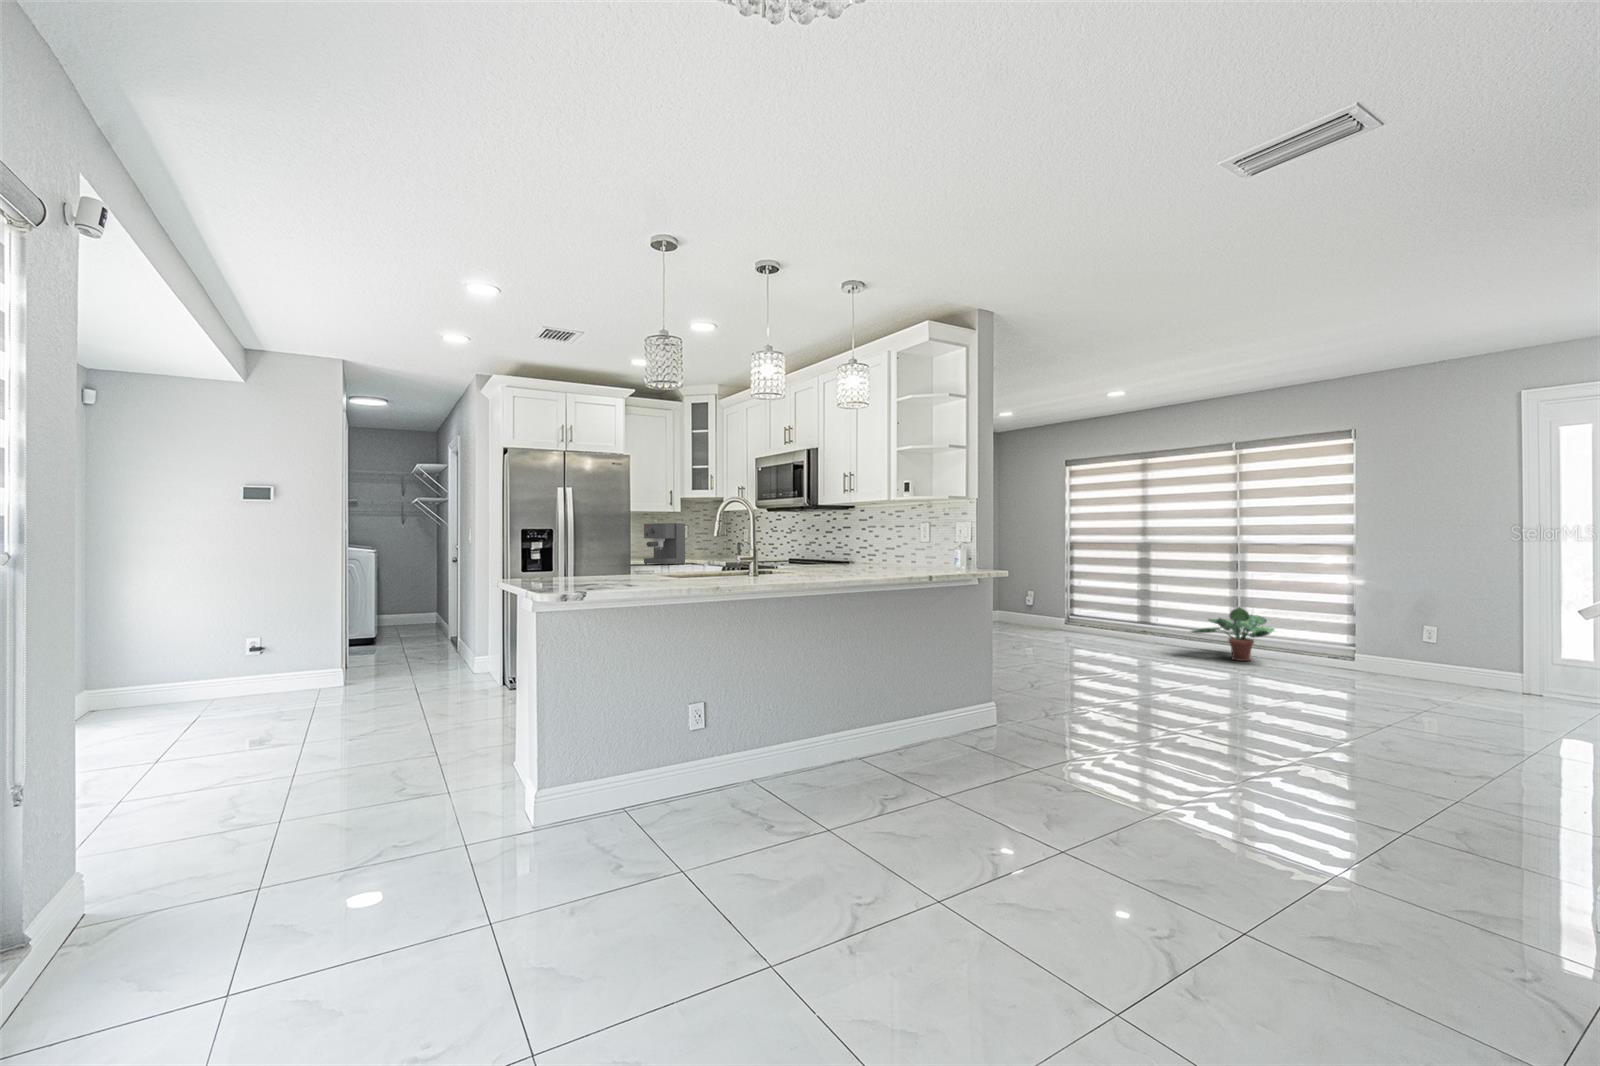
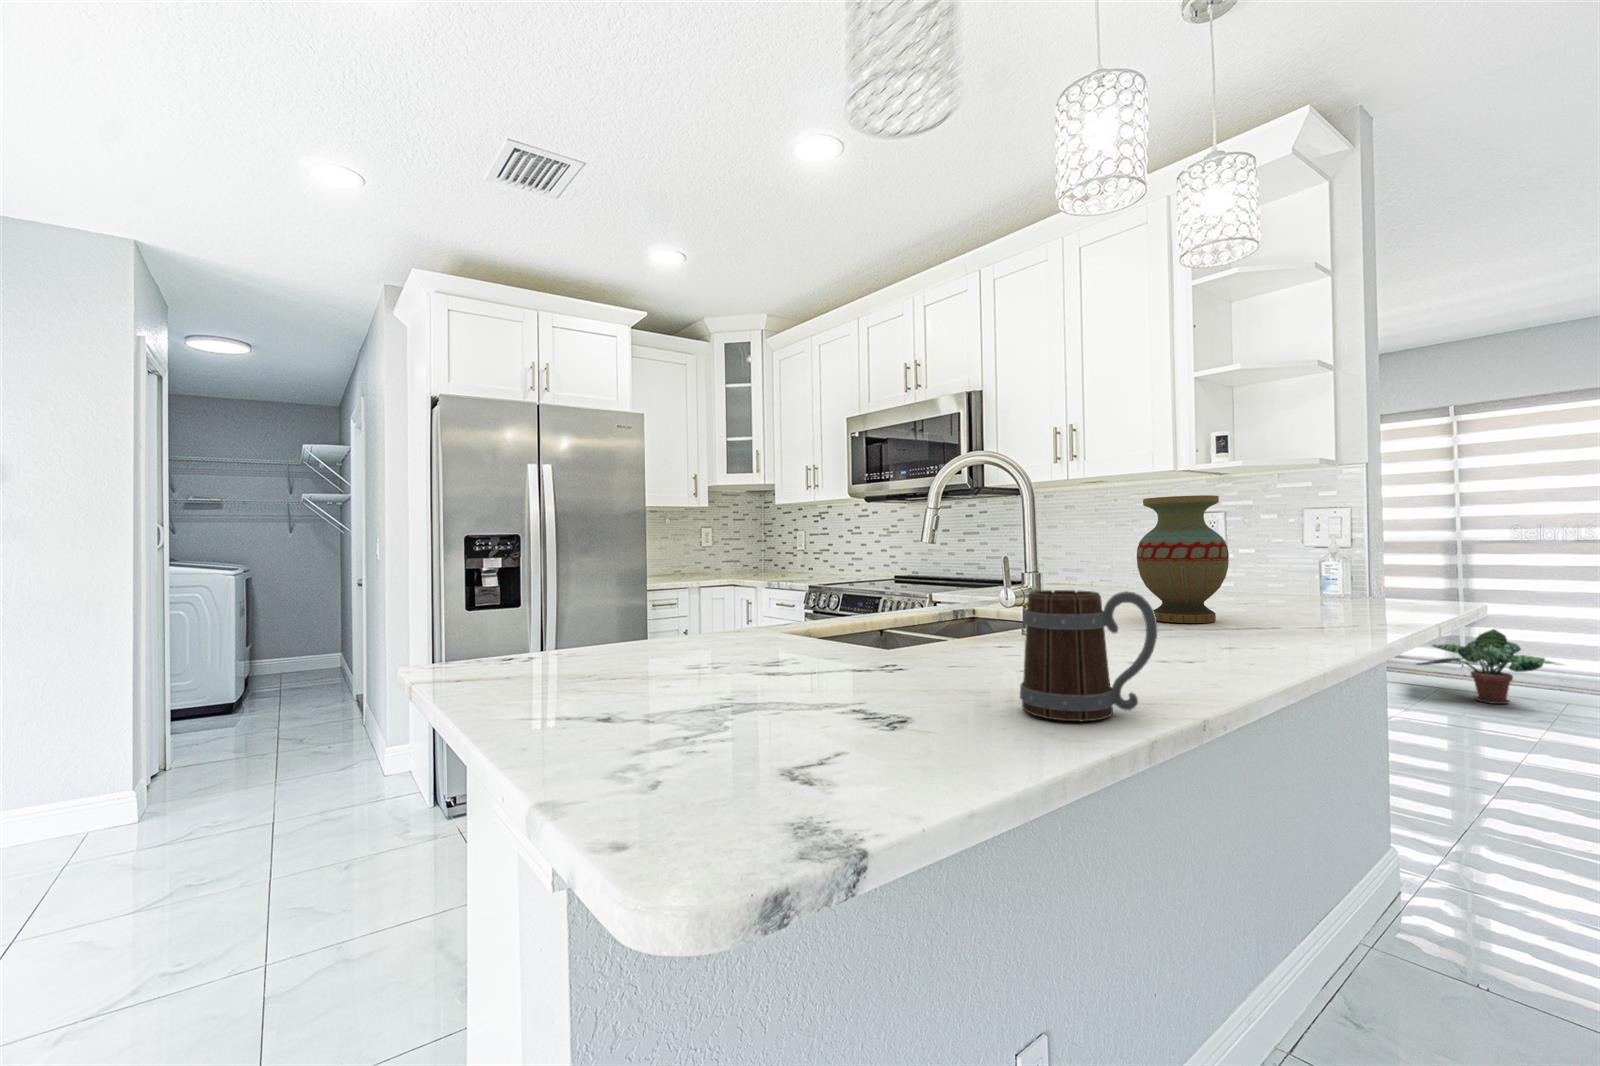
vase: none [814,517,850,574] -> present [1137,495,1229,623]
coffee maker: present [644,523,685,565] -> none [665,523,730,590]
mug: none [672,550,706,586] -> present [1020,590,1157,721]

